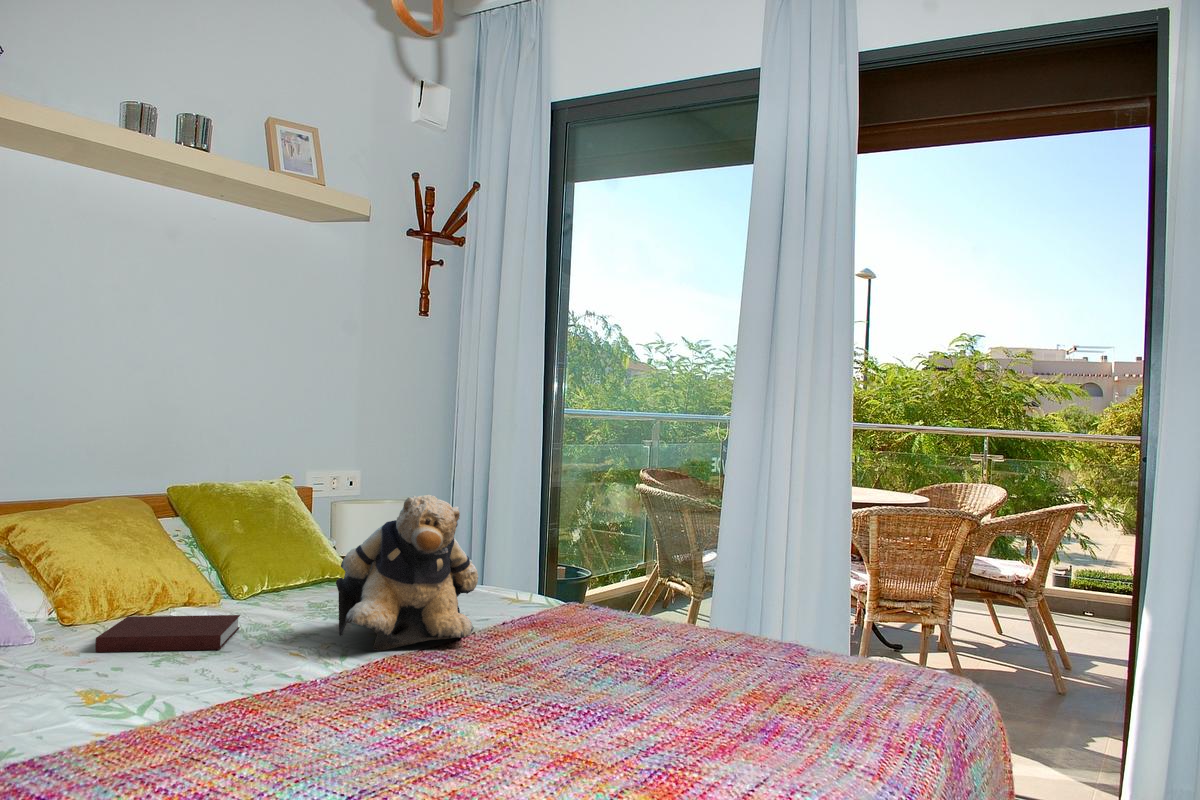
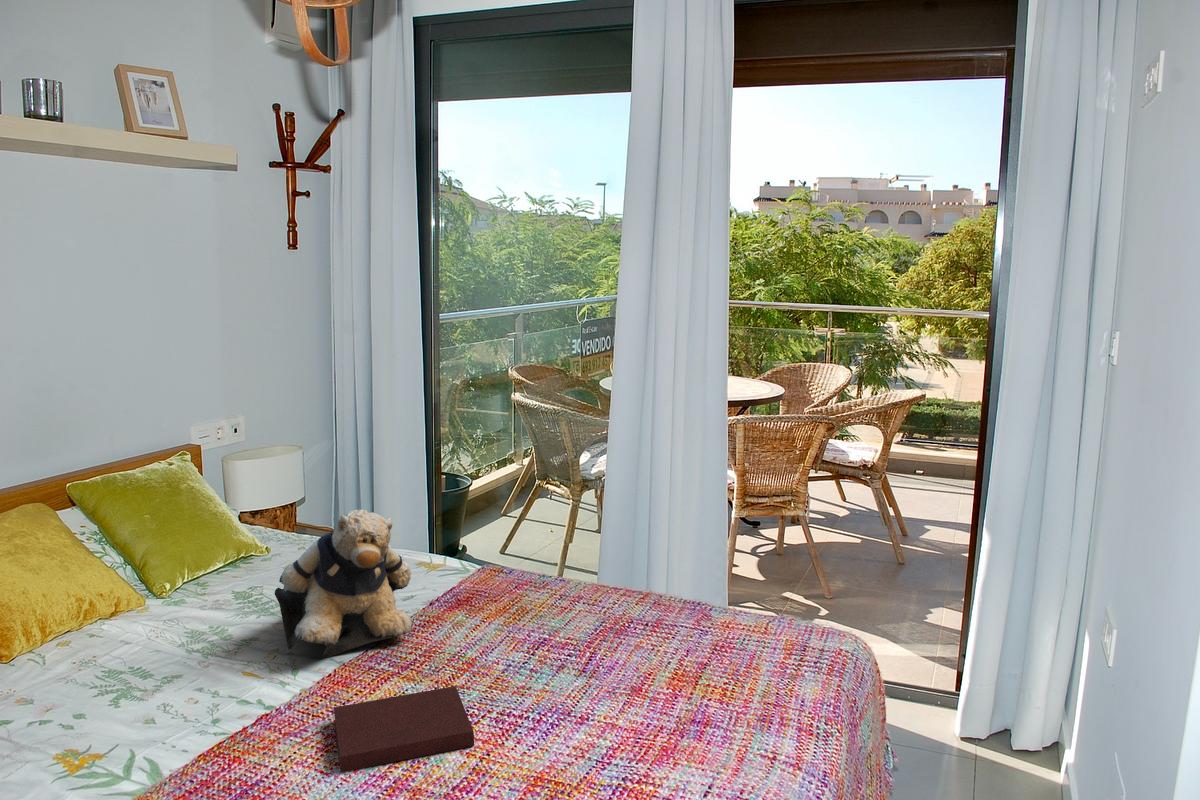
notebook: present [95,615,240,652] -> present [334,686,474,772]

